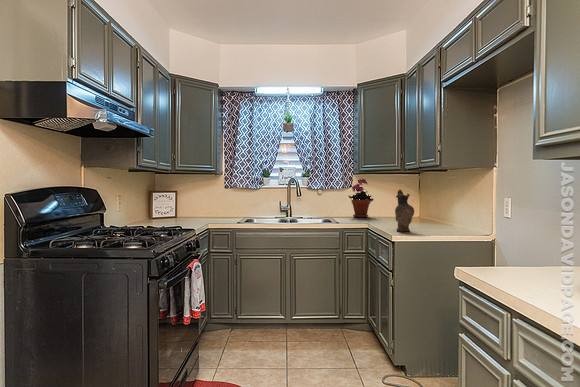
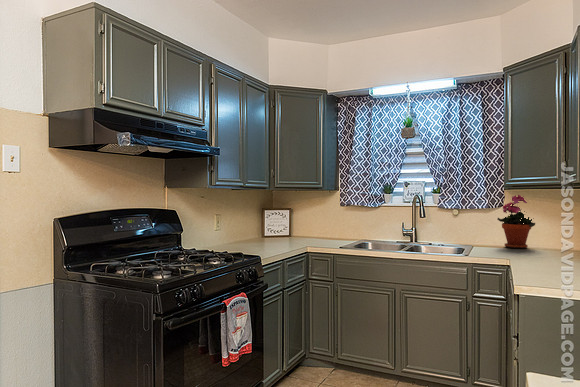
ceramic pitcher: present [395,189,414,231] -> none [532,217,561,277]

